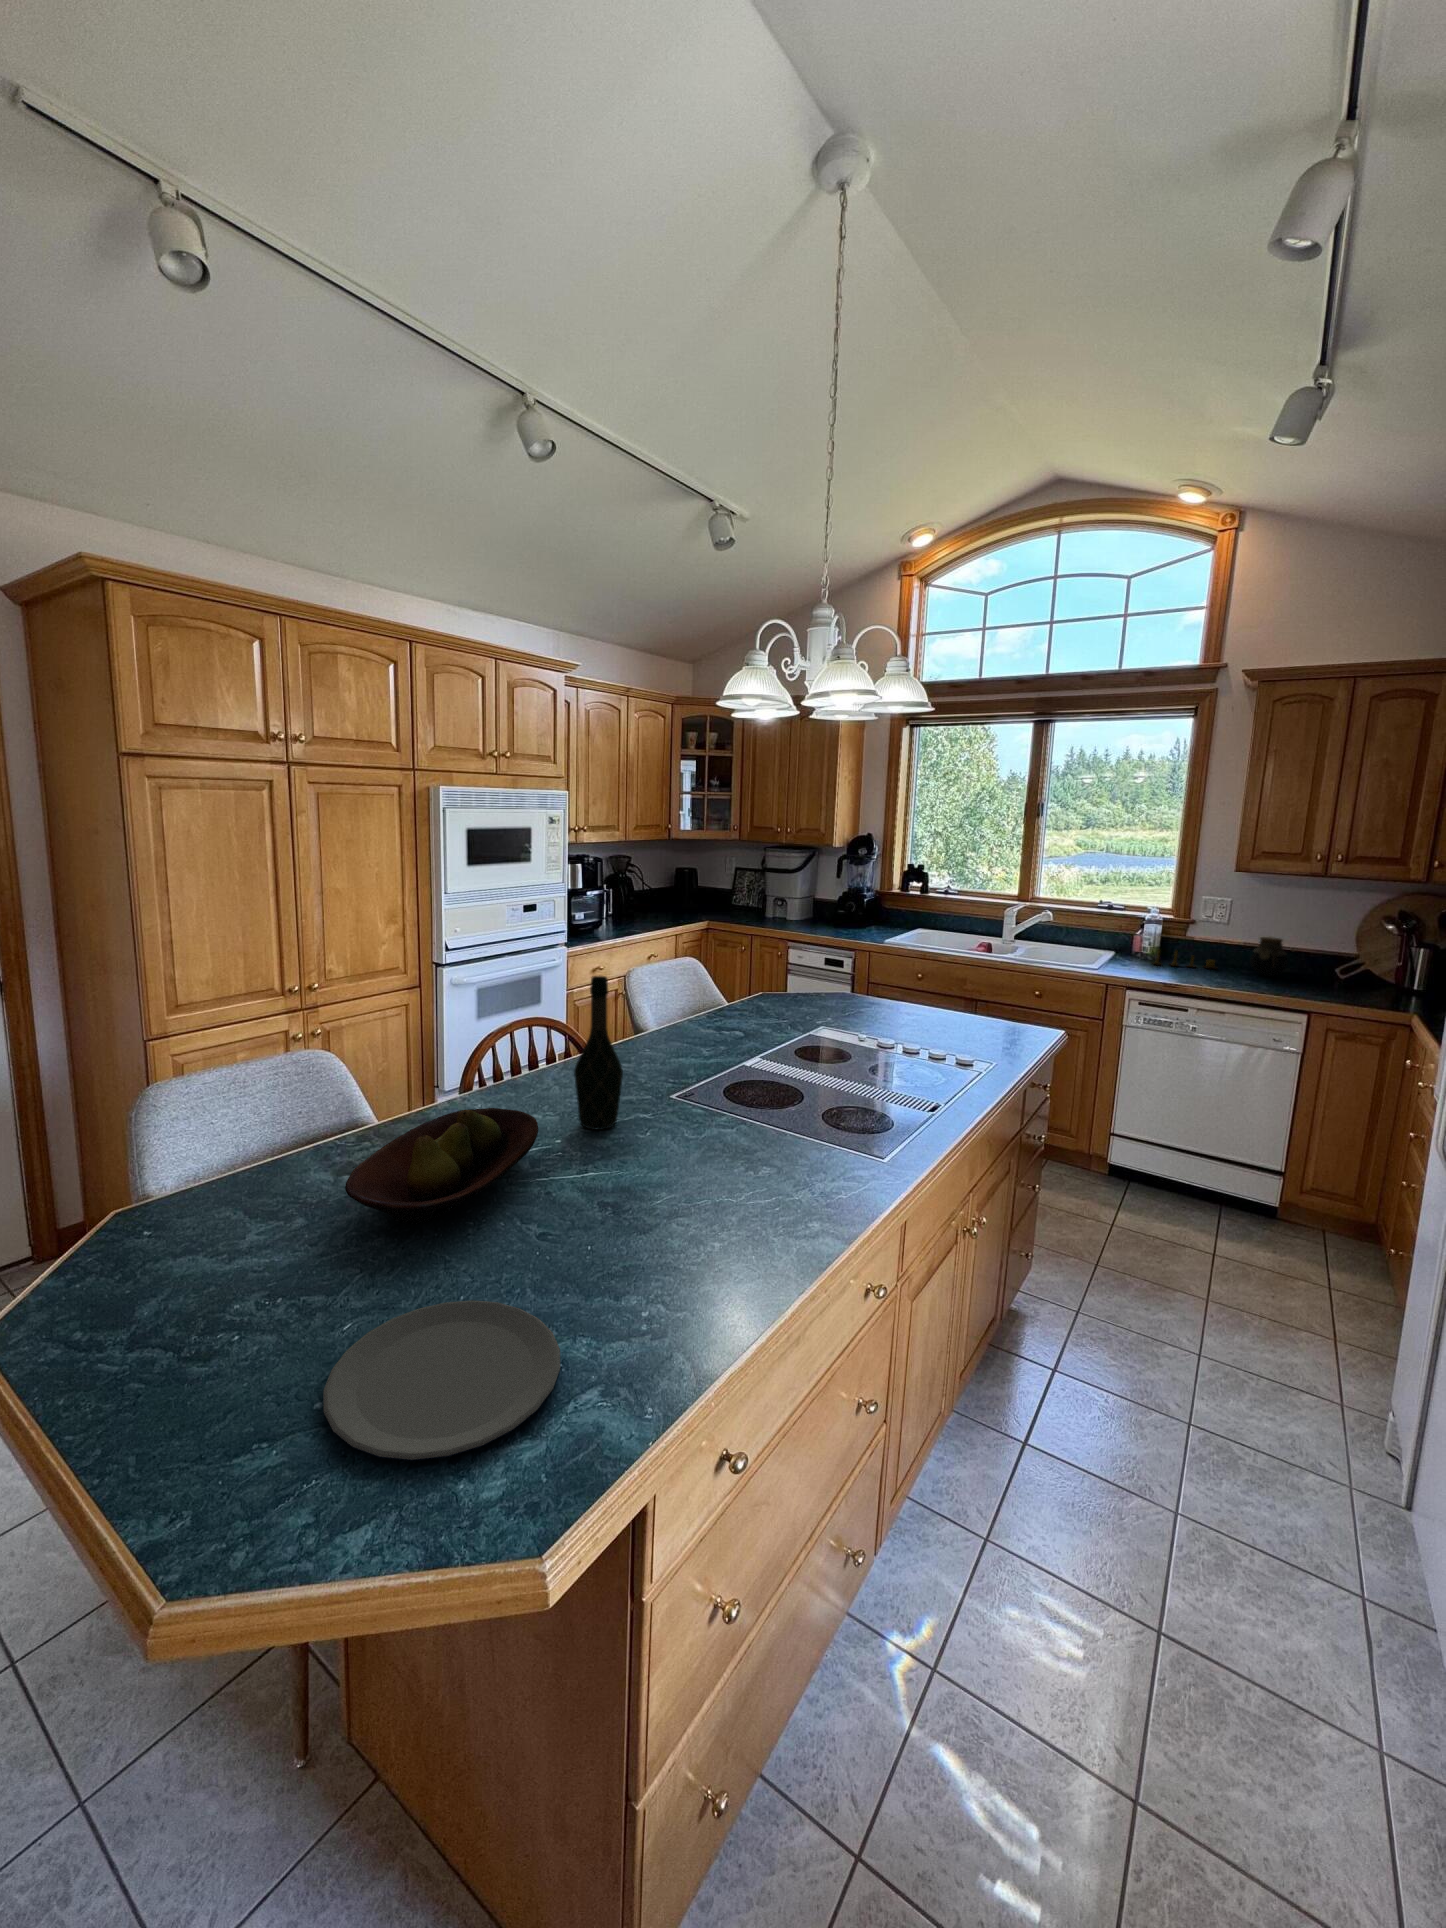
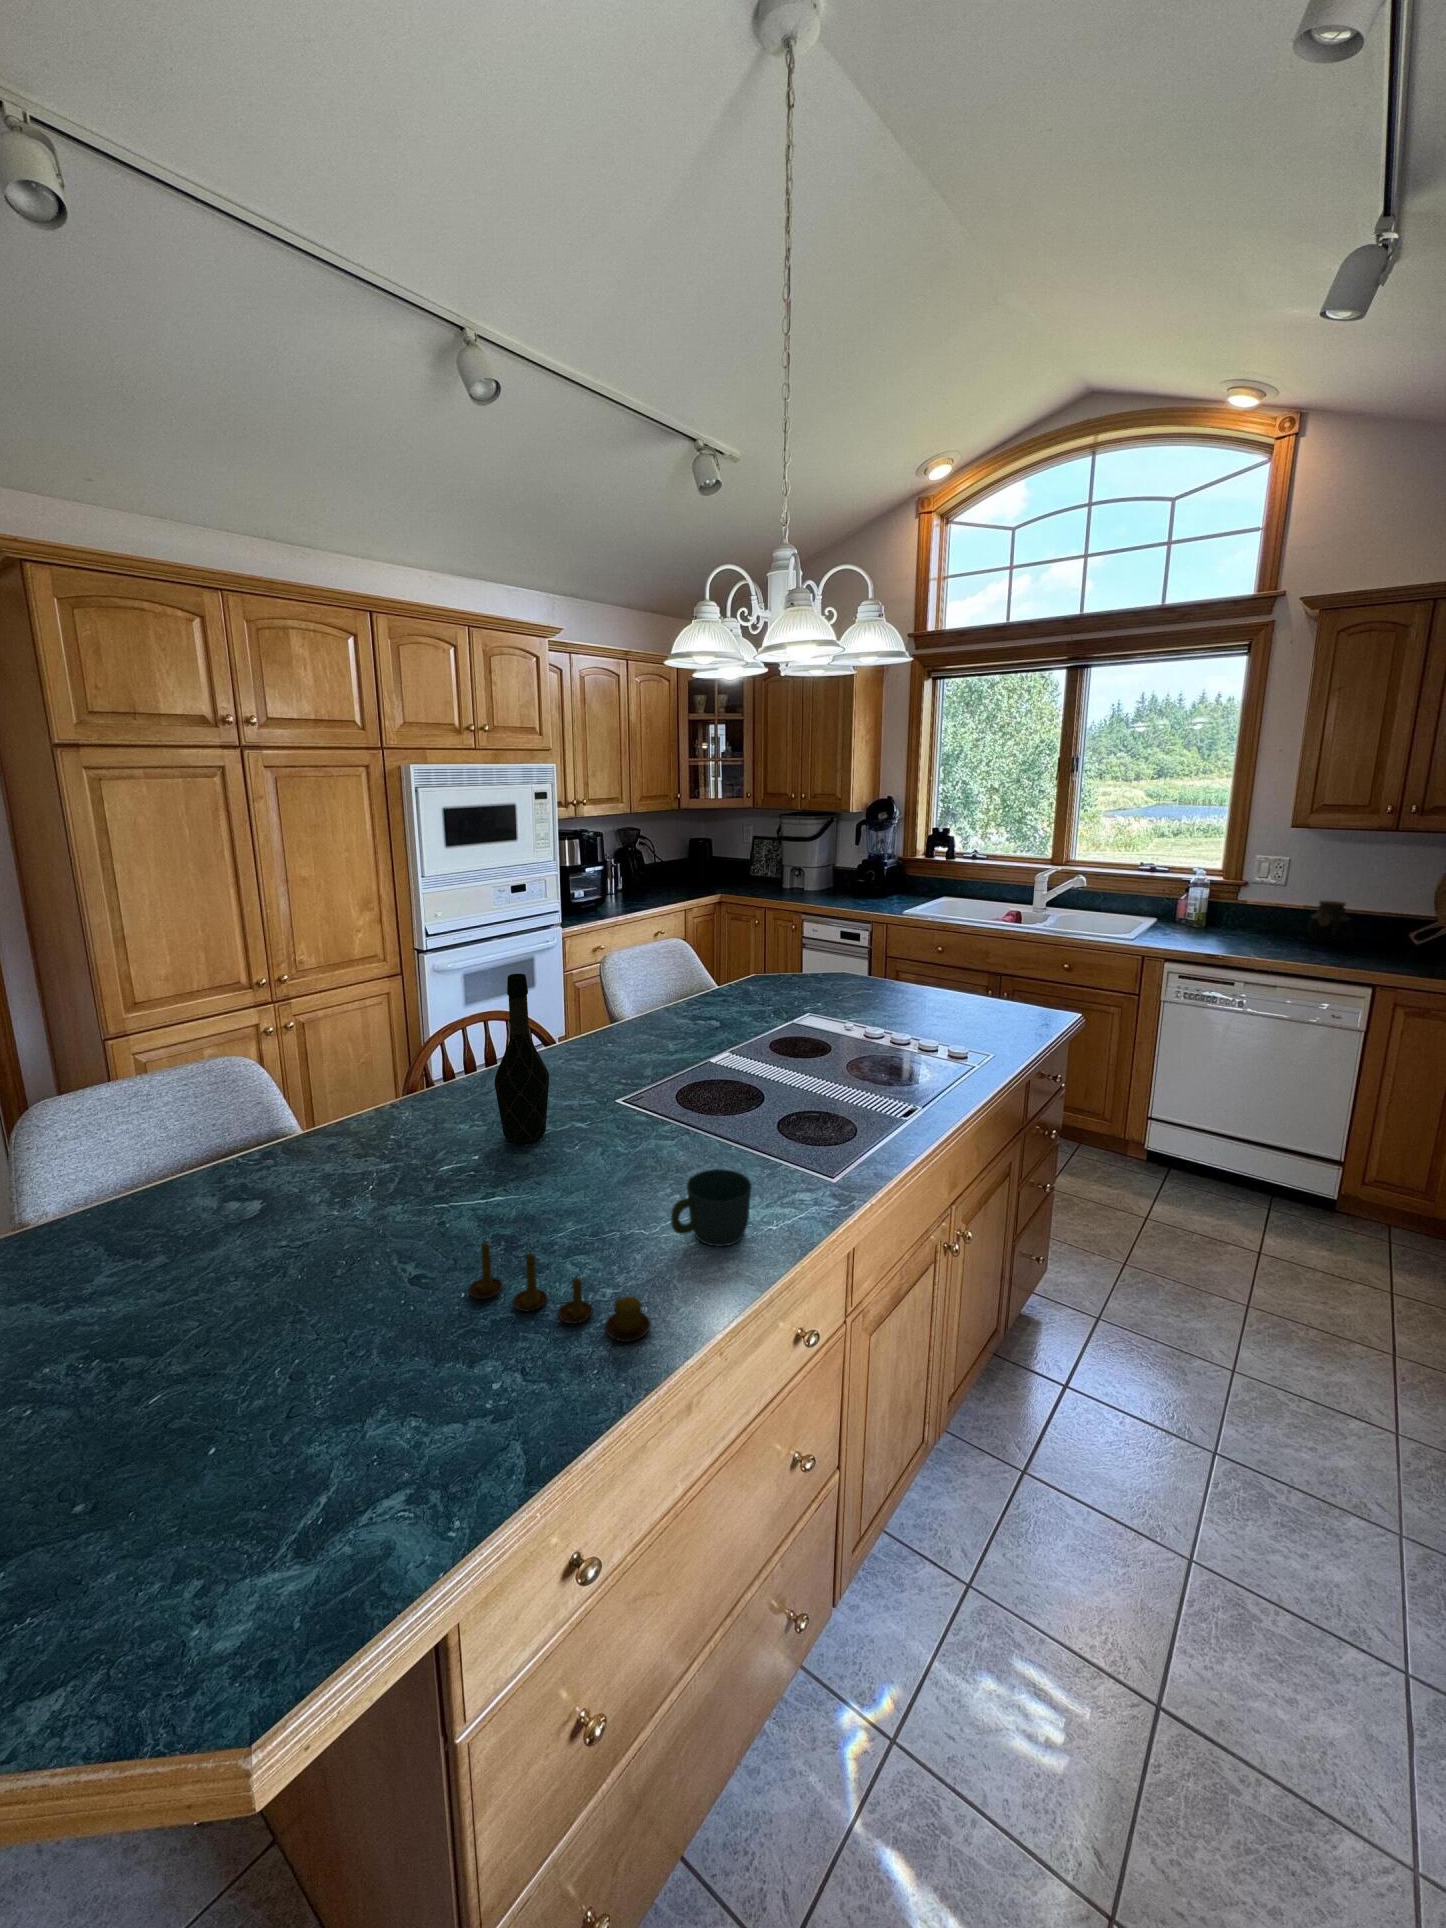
candle: present [1153,950,1216,969] -> present [468,1242,651,1342]
fruit bowl: present [345,1108,538,1224] -> none [199,1122,444,1264]
mug: none [761,1145,830,1210] -> present [671,1169,752,1246]
plate: present [323,1300,560,1461] -> none [68,1368,373,1598]

